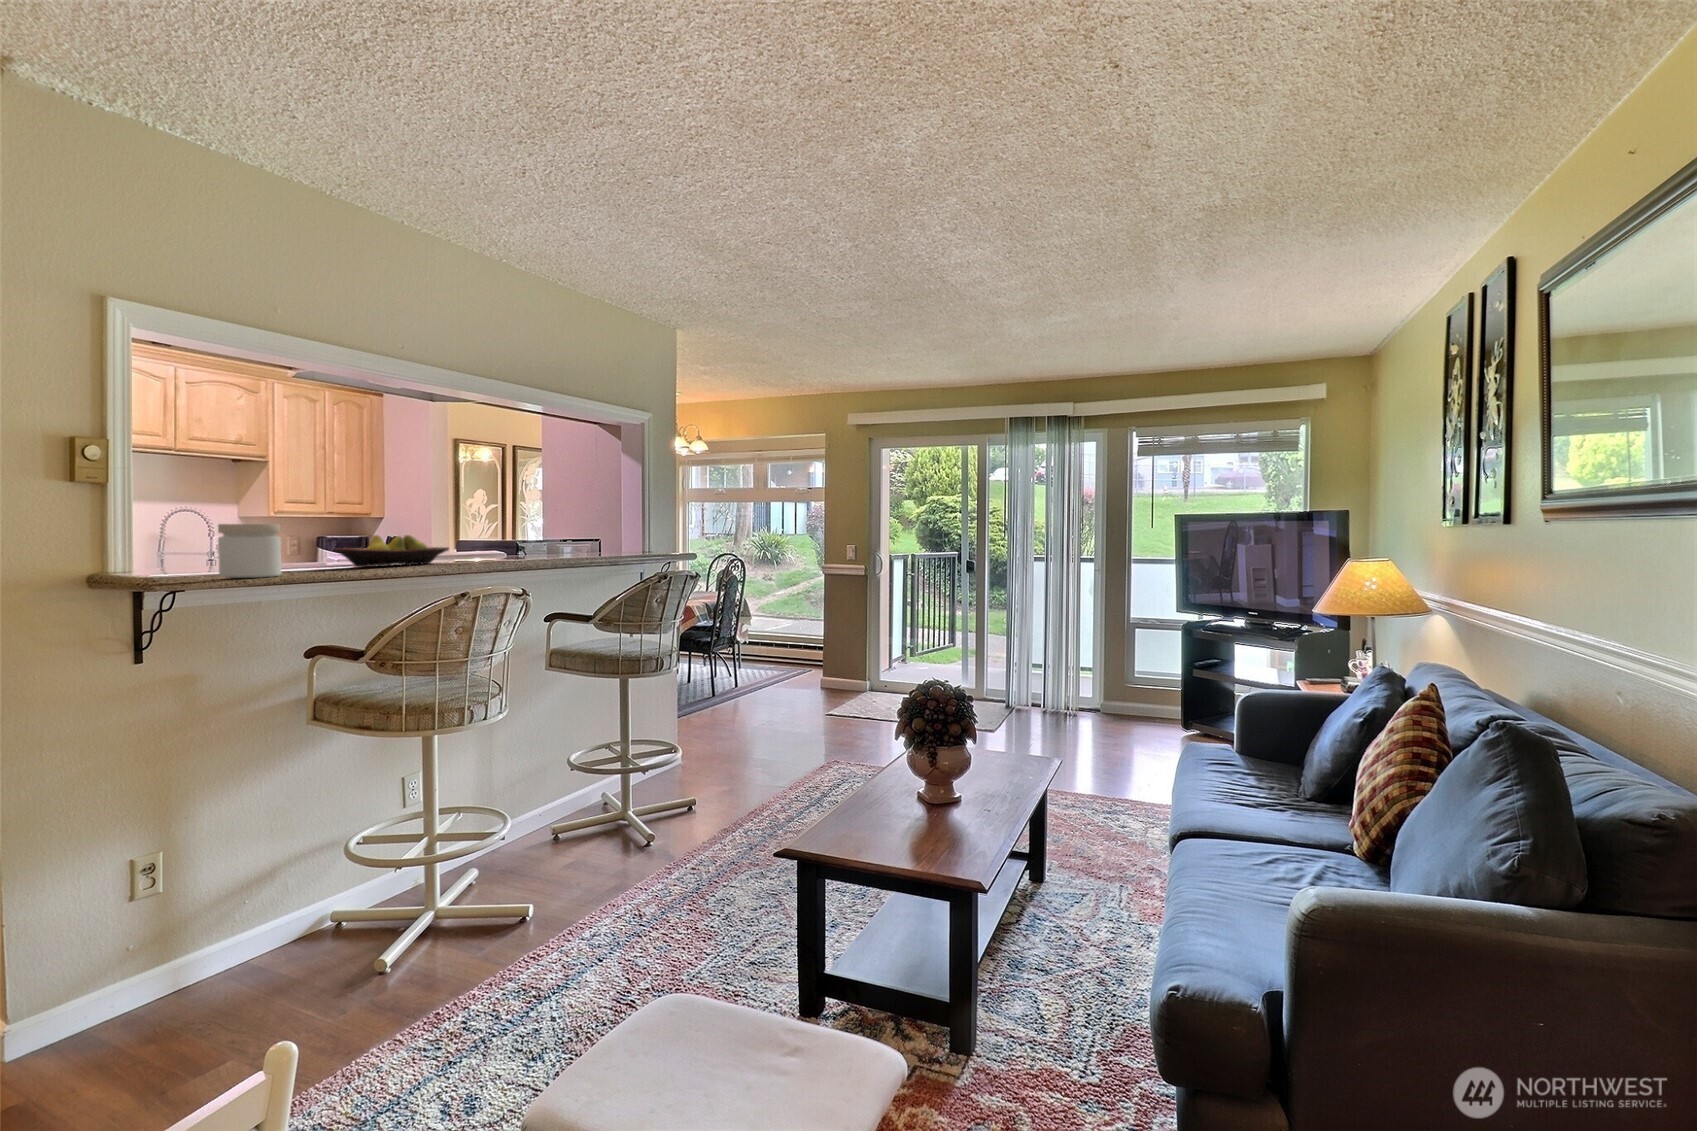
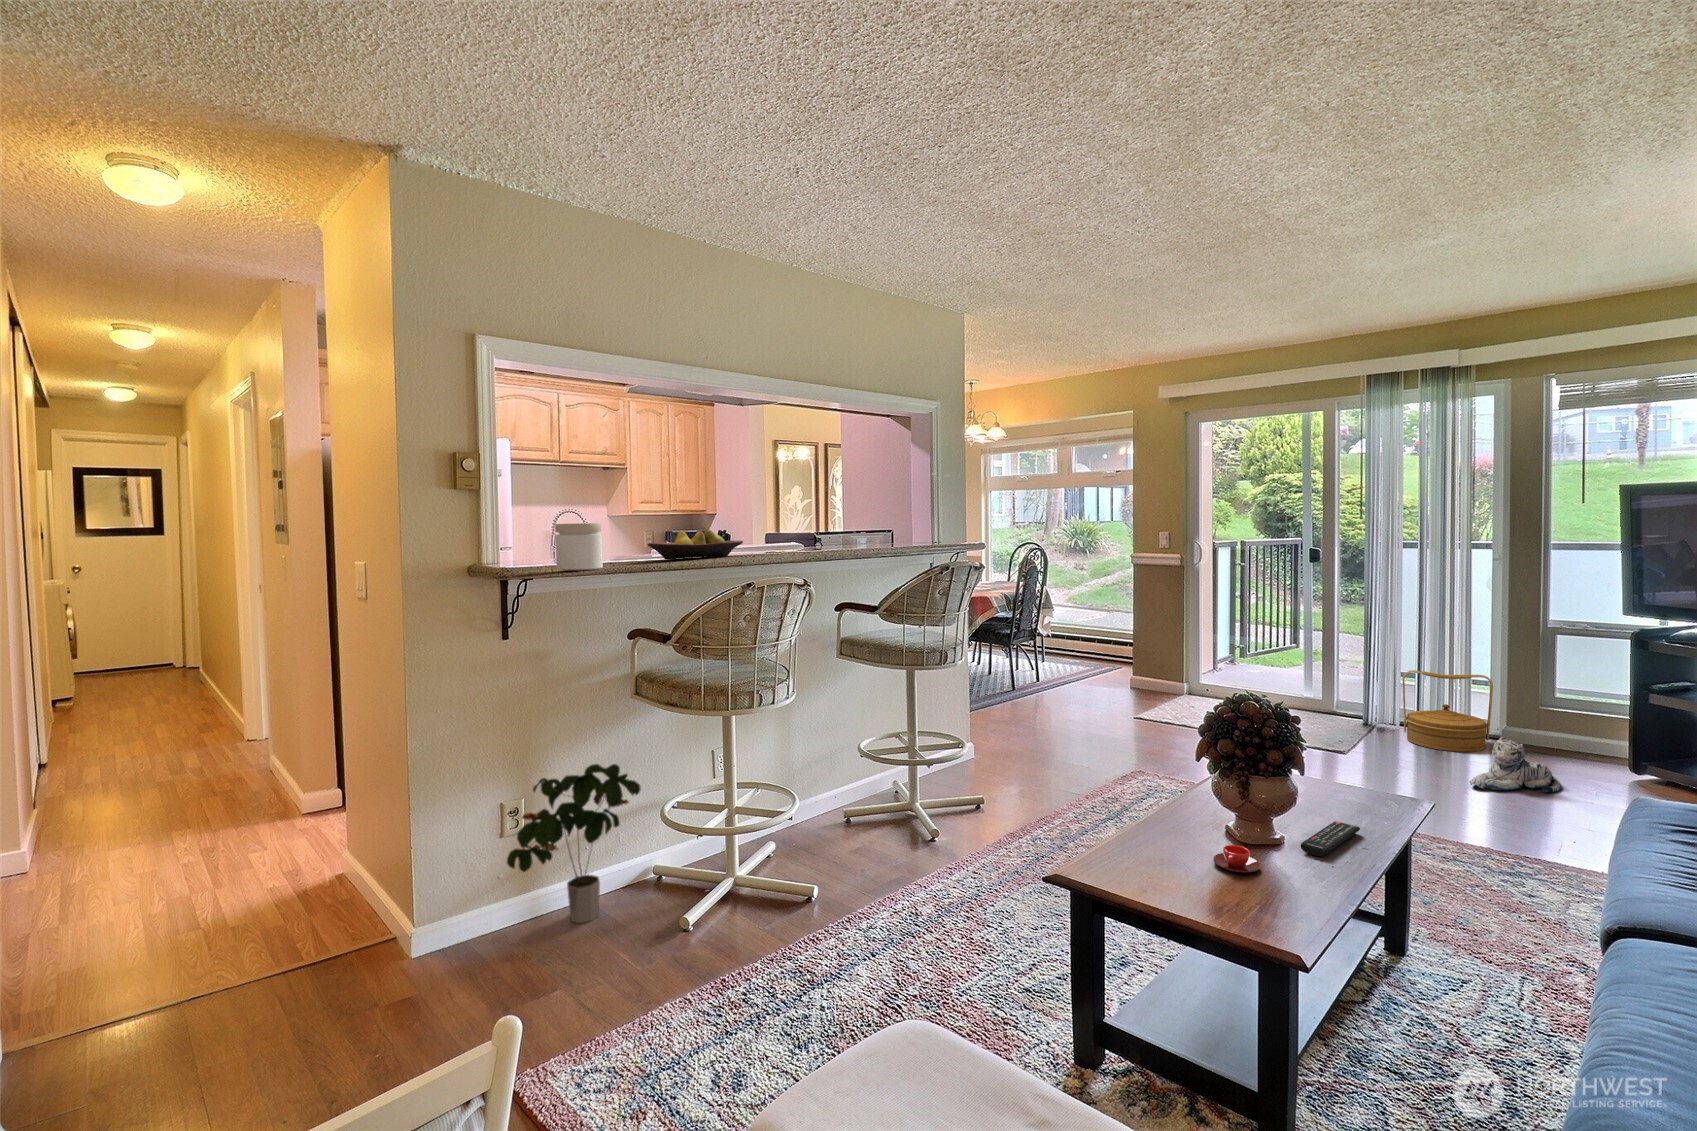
woven basket: none [1034,662,1094,725] -> present [1402,670,1493,752]
plush toy: none [1080,710,1138,752] -> present [1470,737,1562,793]
remote control: none [974,781,1015,809] -> present [1301,821,1360,856]
potted plant: none [142,798,324,986] -> present [507,764,641,923]
teacup: none [911,807,947,828] -> present [1213,845,1260,872]

